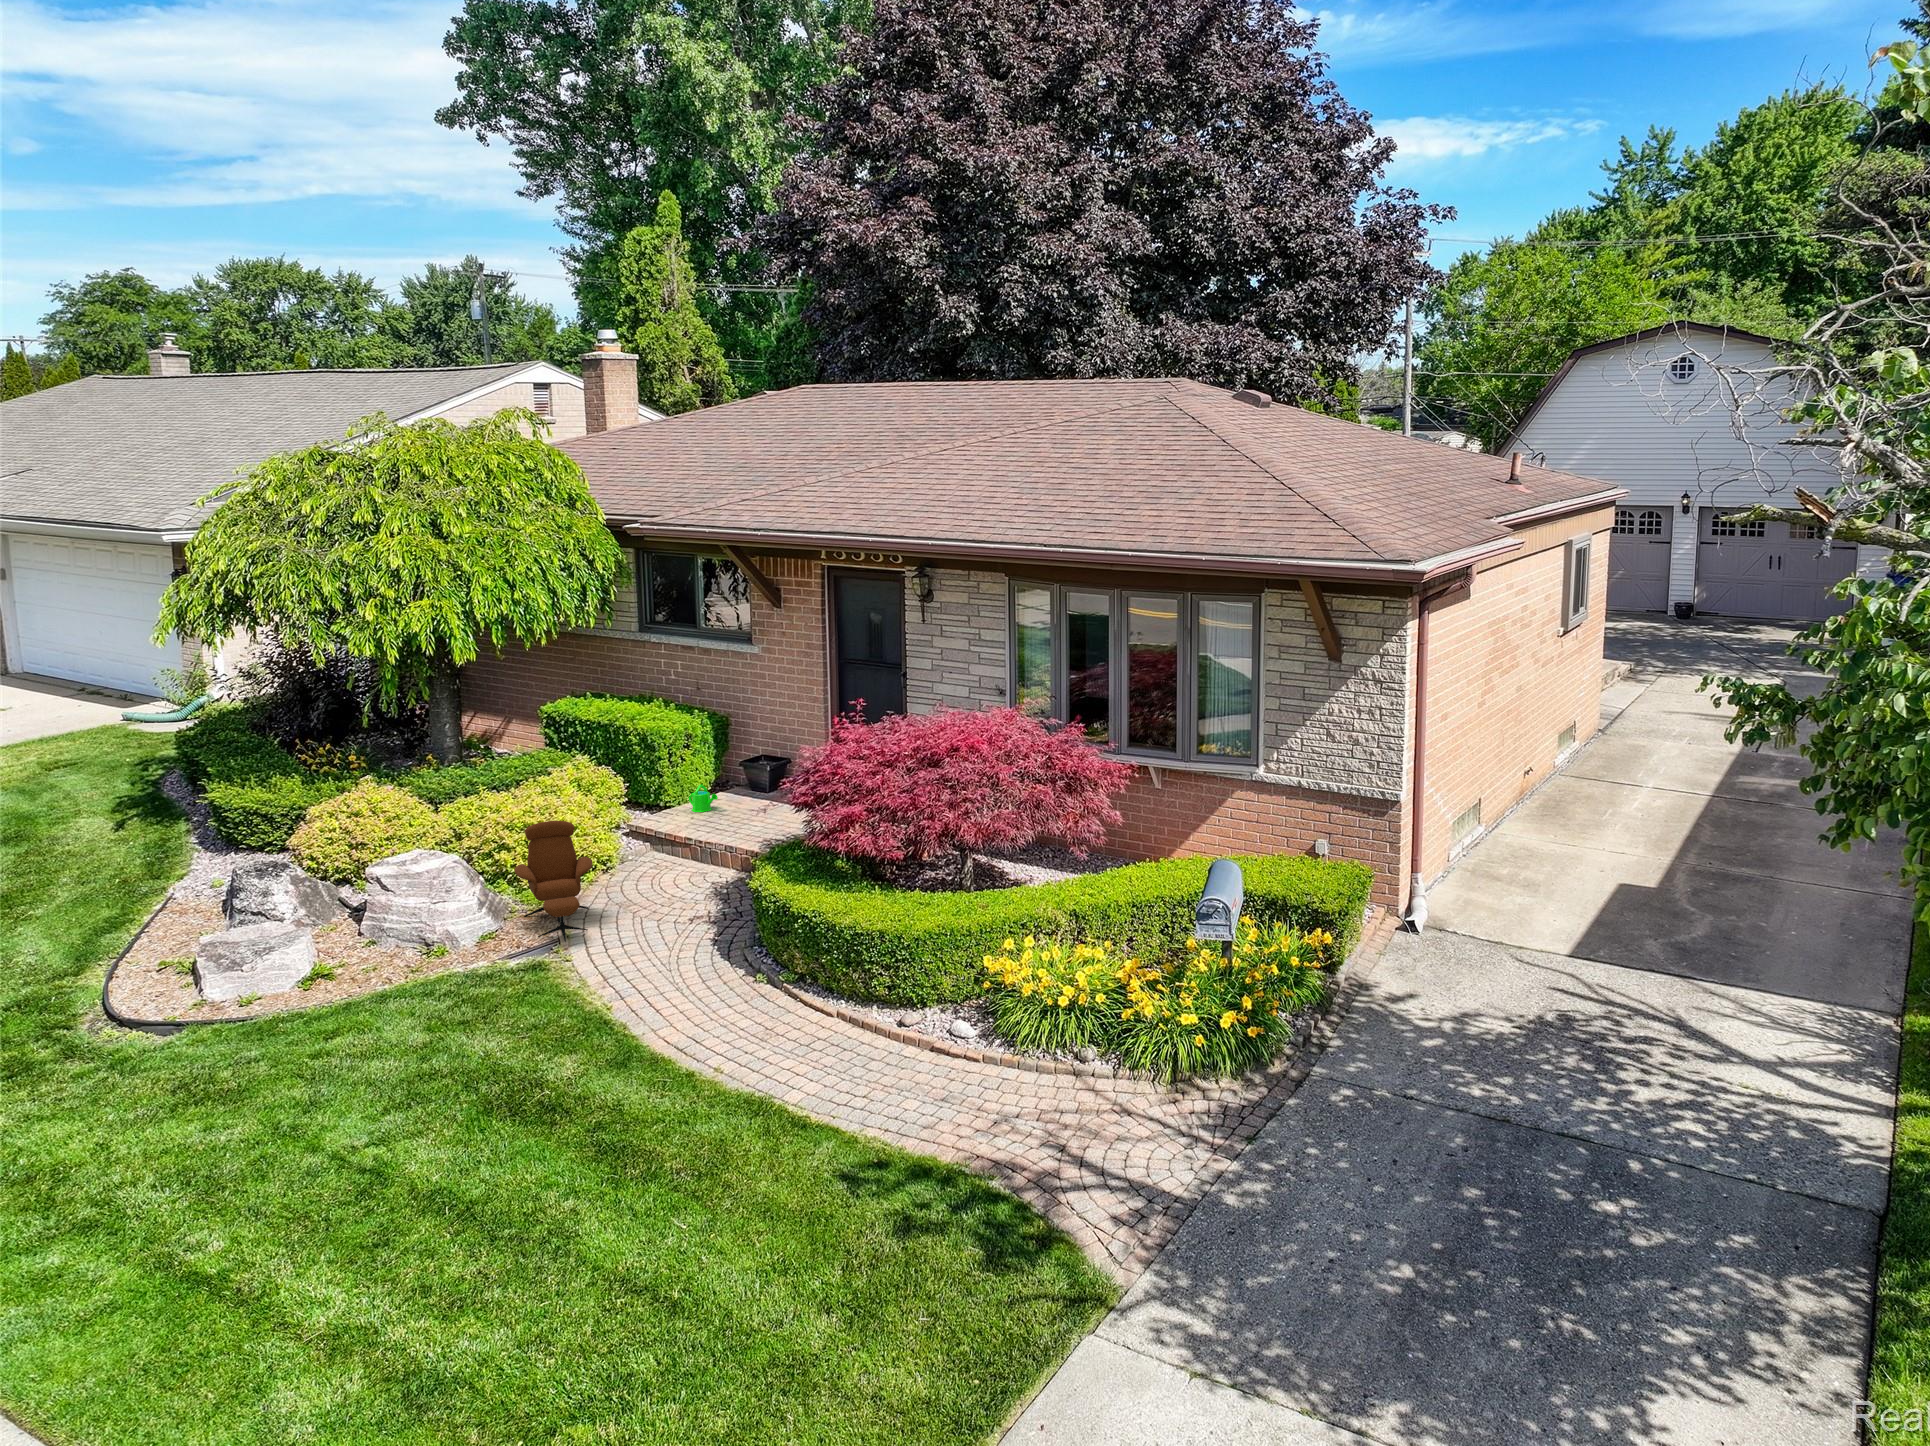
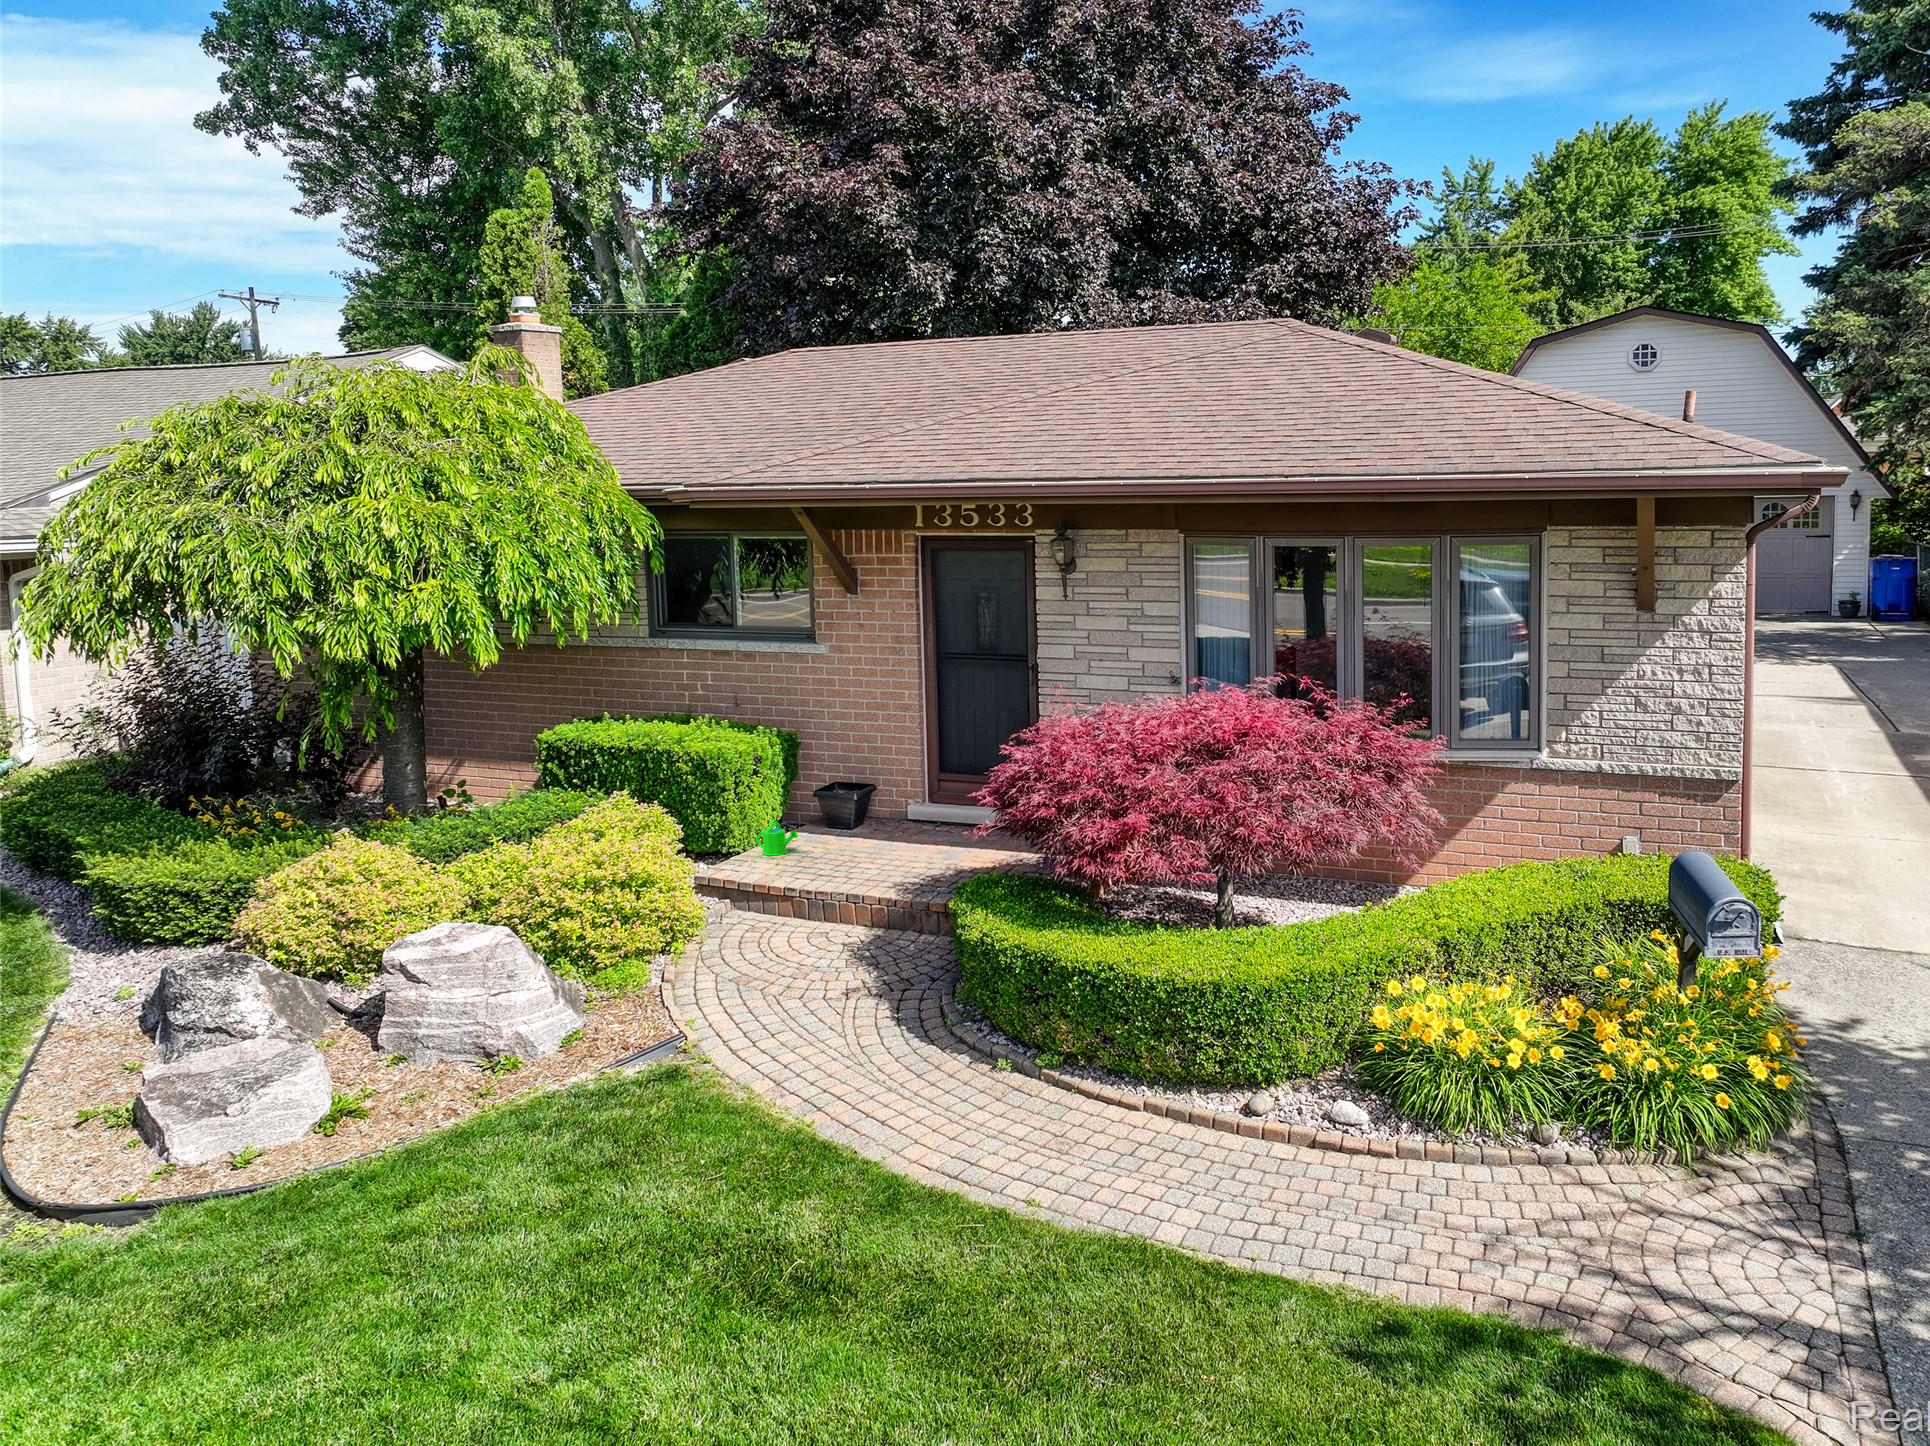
lounge chair: present [515,821,593,941] -> none [596,869,714,1037]

